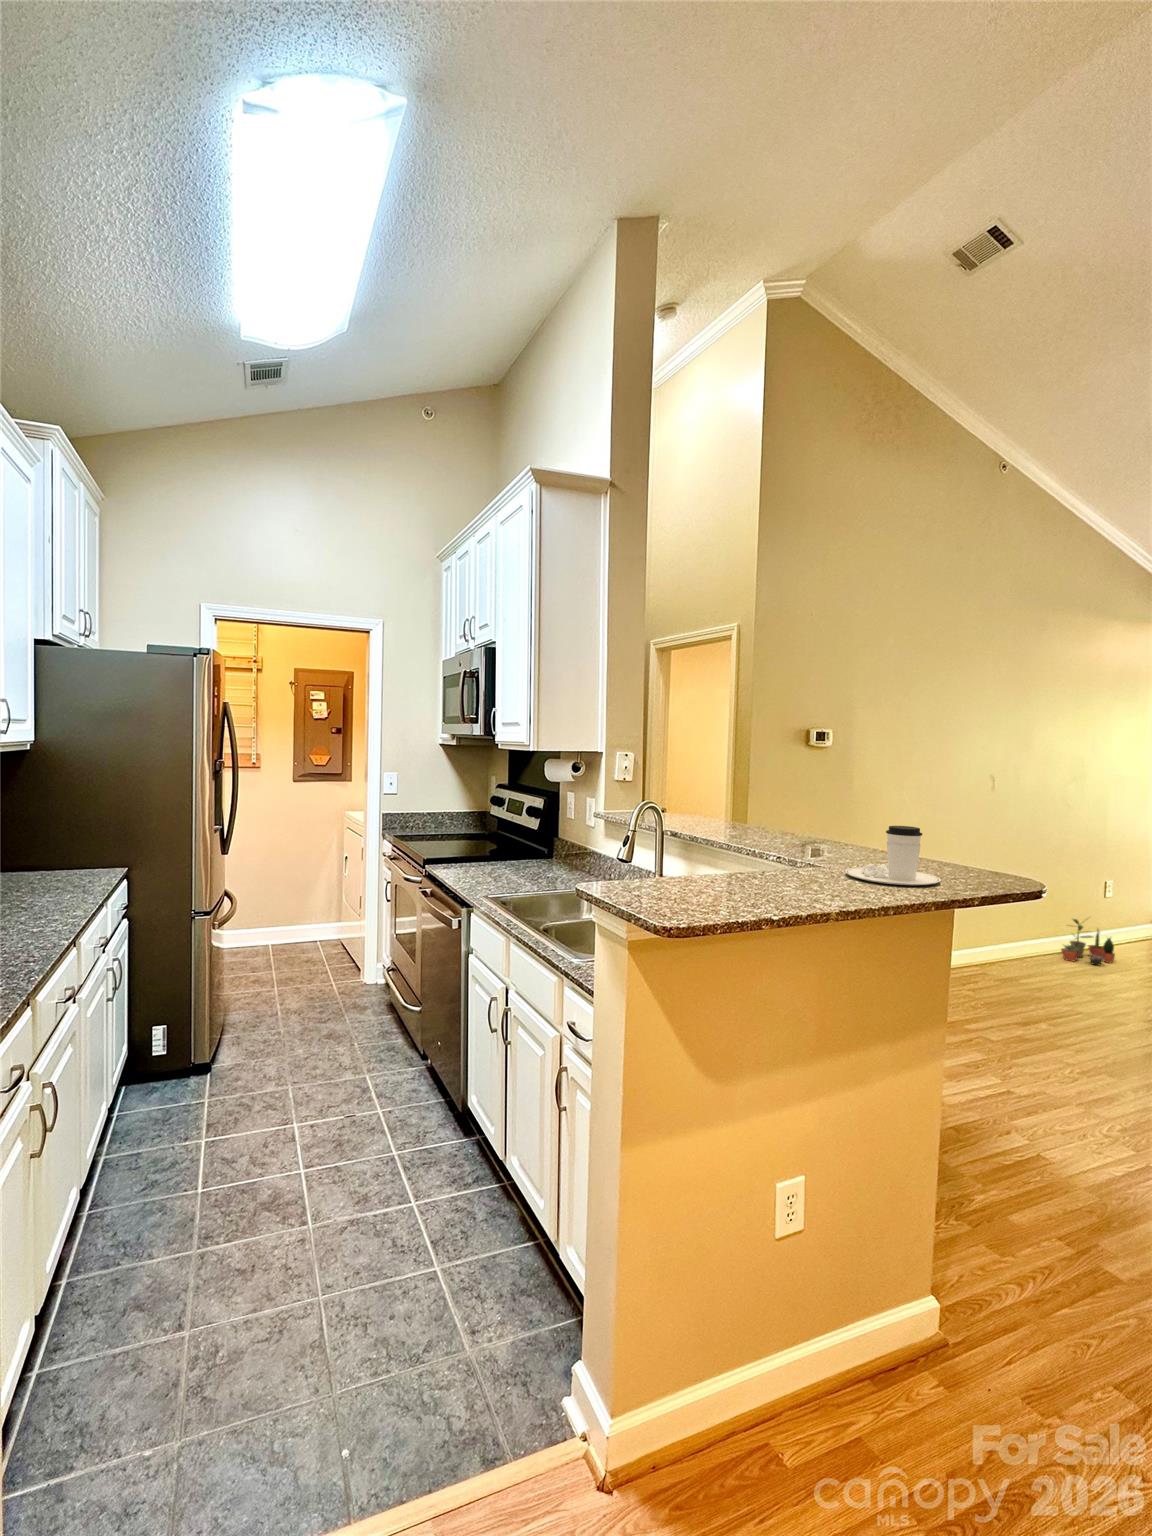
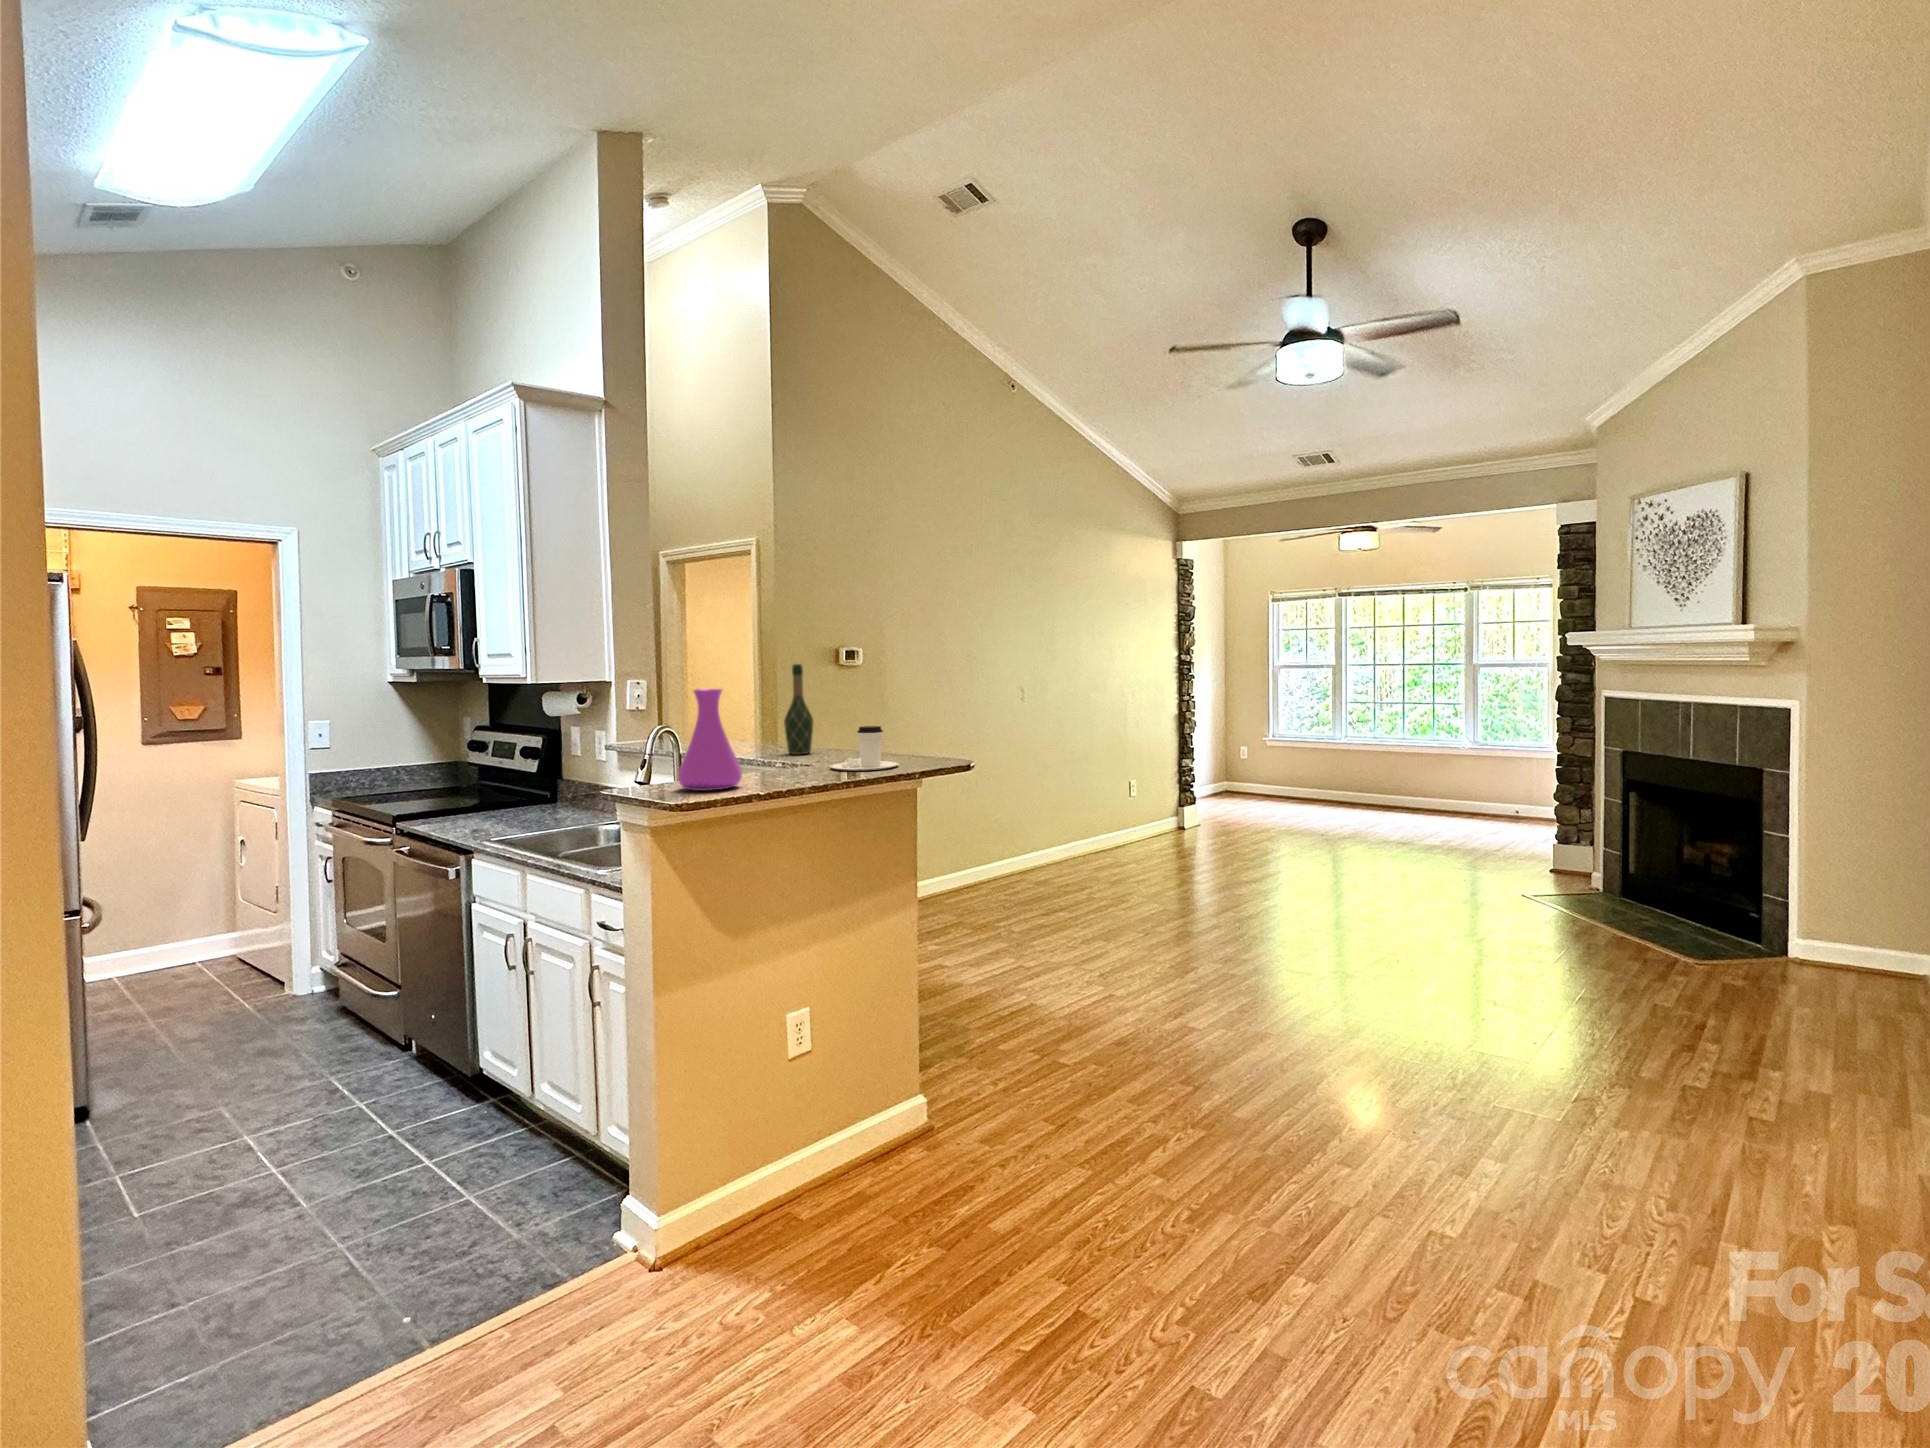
wine bottle: none [777,743,811,846] -> present [784,664,813,754]
vase: none [667,766,746,897] -> present [678,689,742,791]
potted plant: present [1061,919,1115,966] -> none [1091,807,1134,851]

